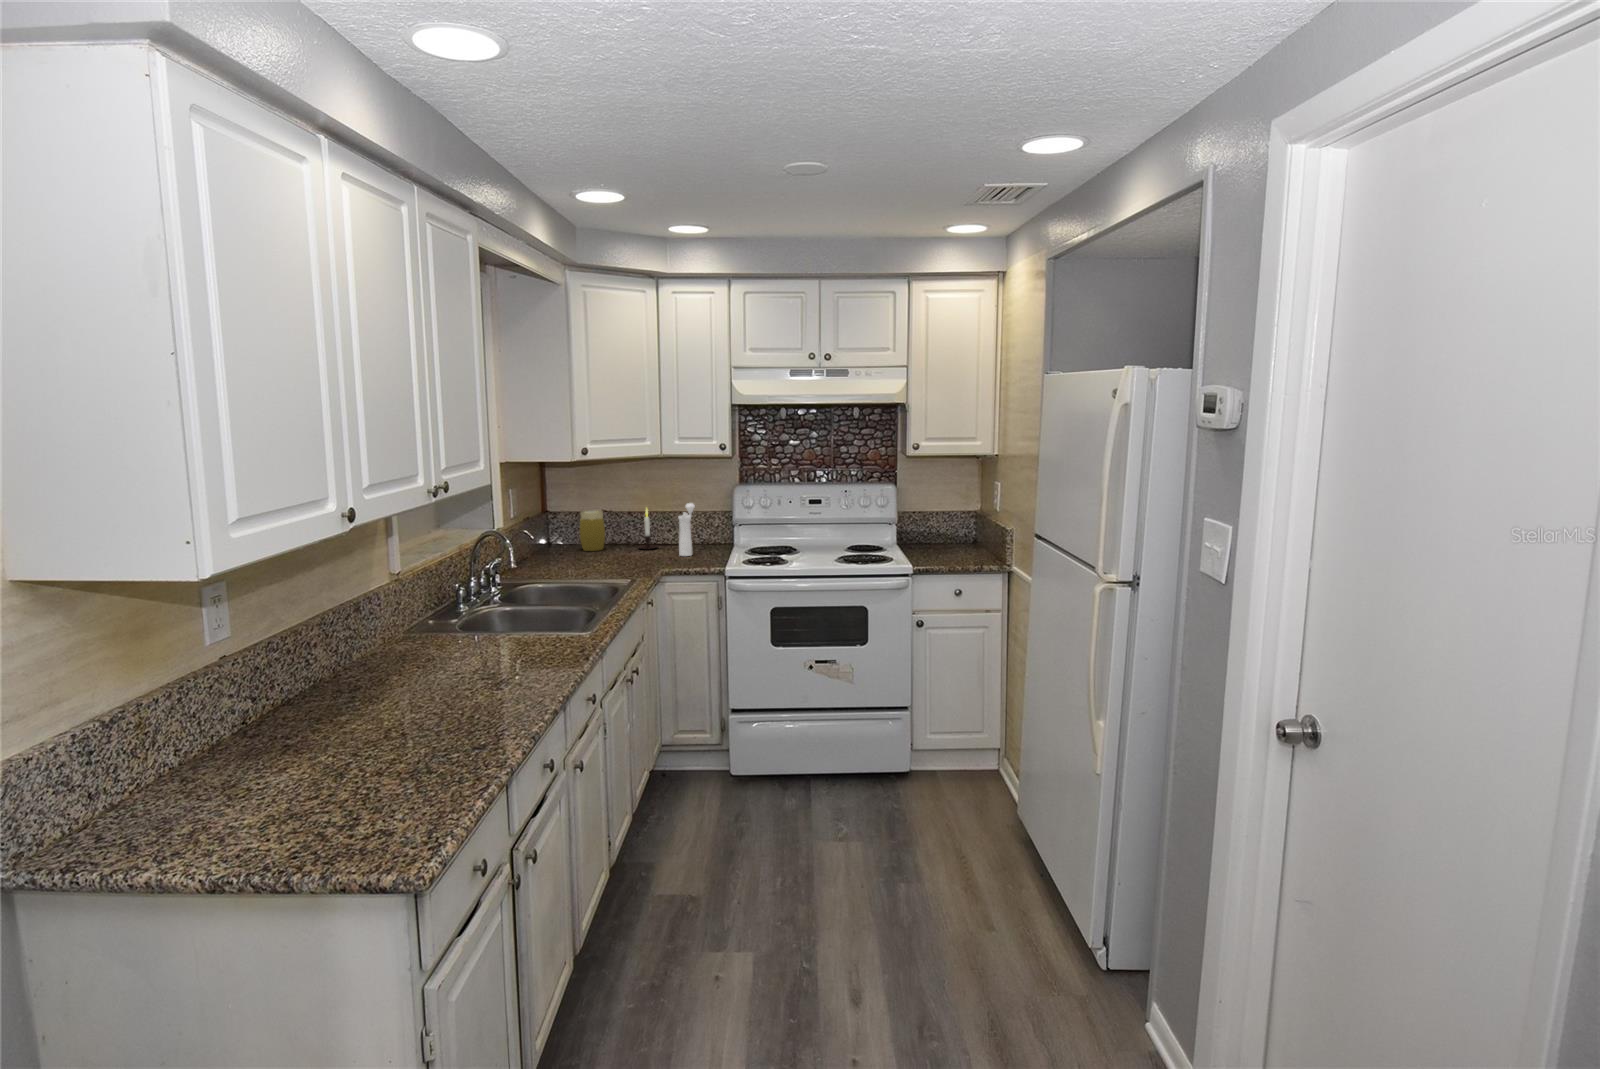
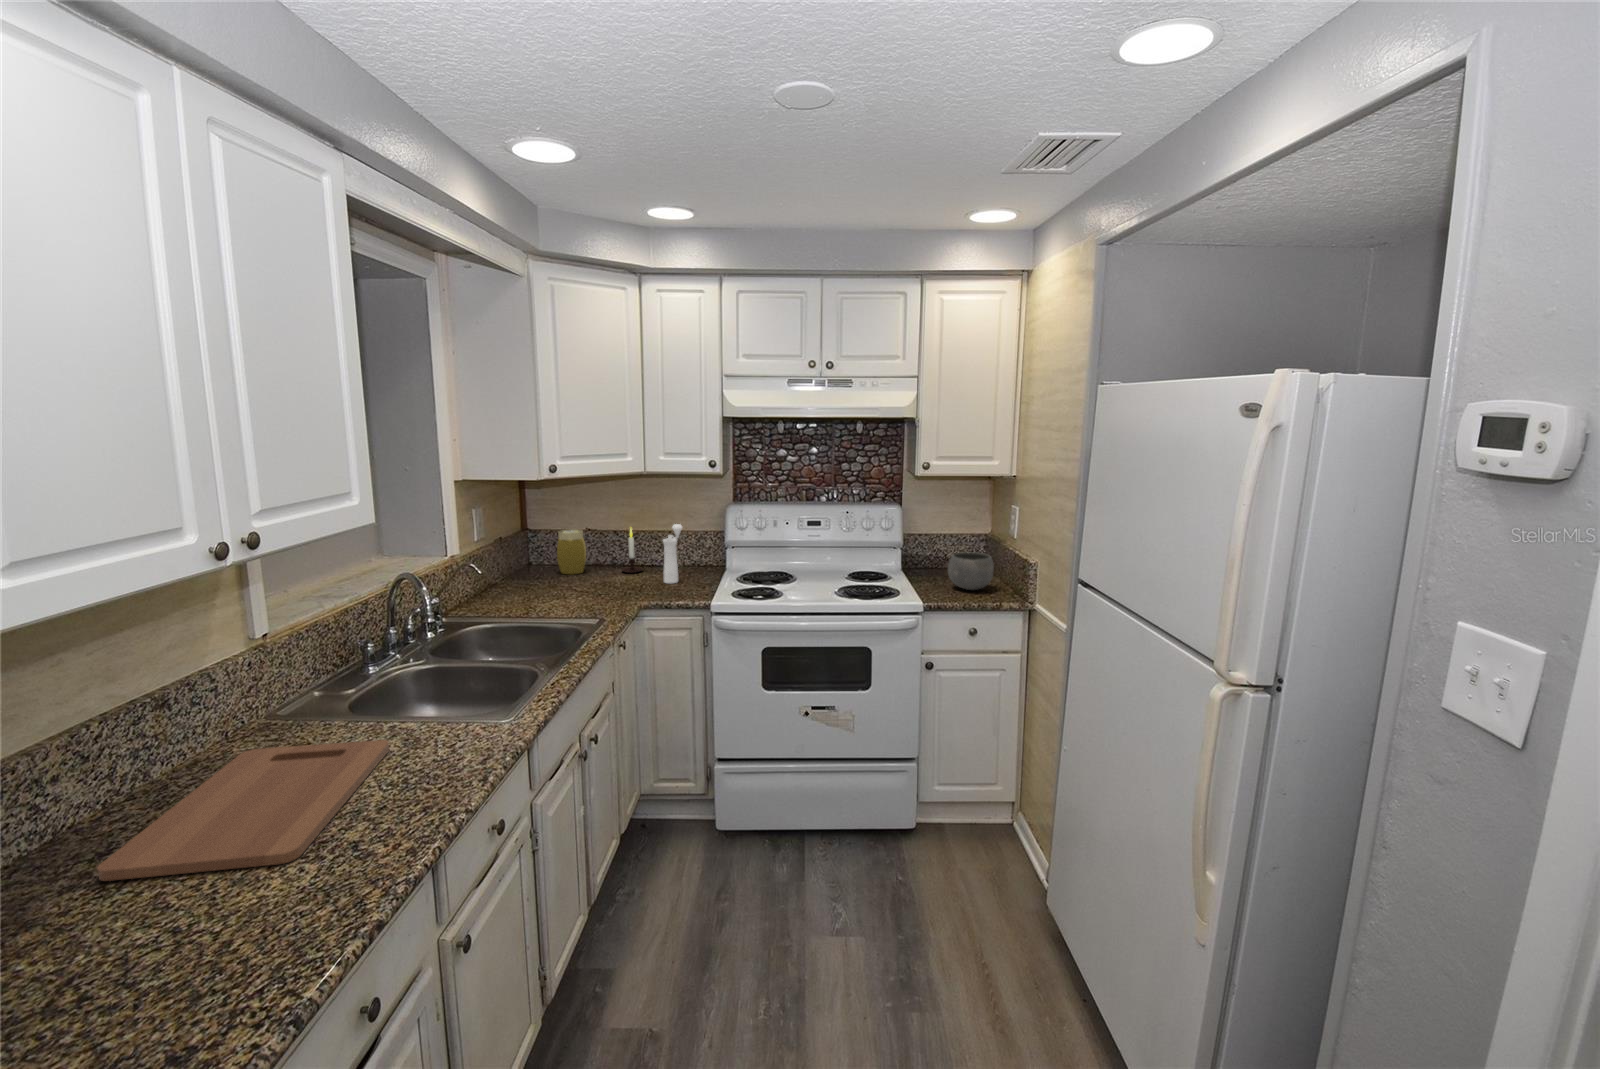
ceramic bowl: none [937,525,978,558] -> present [948,553,994,590]
cutting board: none [360,642,505,700] -> present [98,740,389,881]

